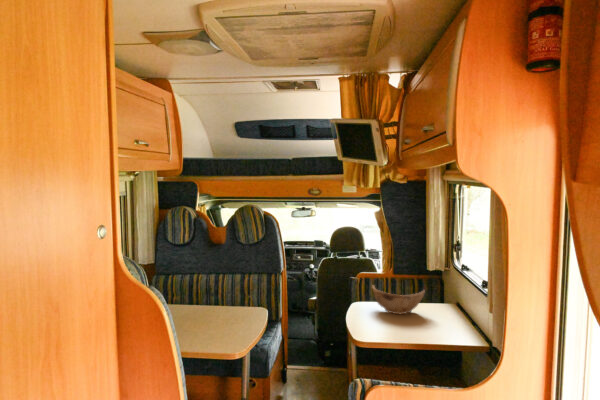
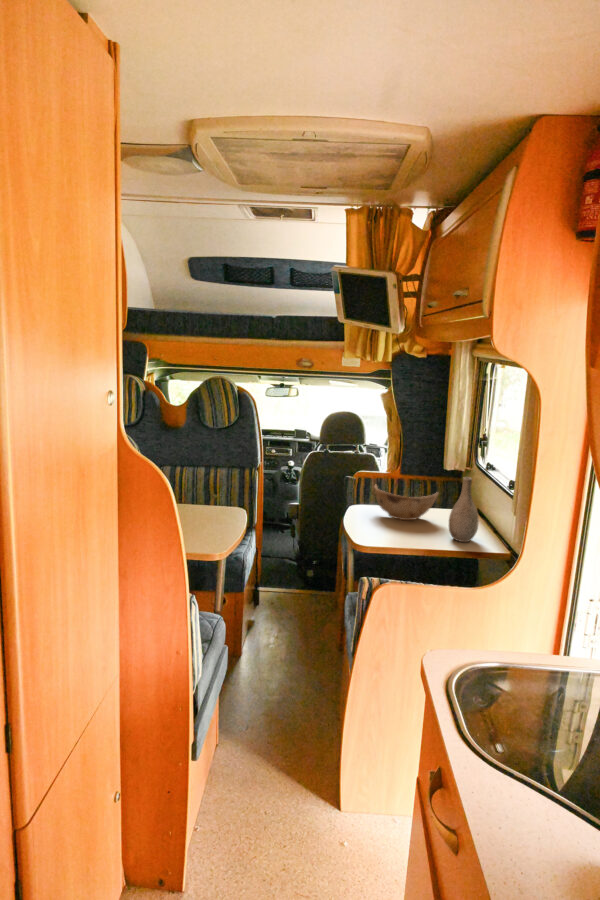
vase: none [435,278,461,333] -> present [449,477,479,542]

